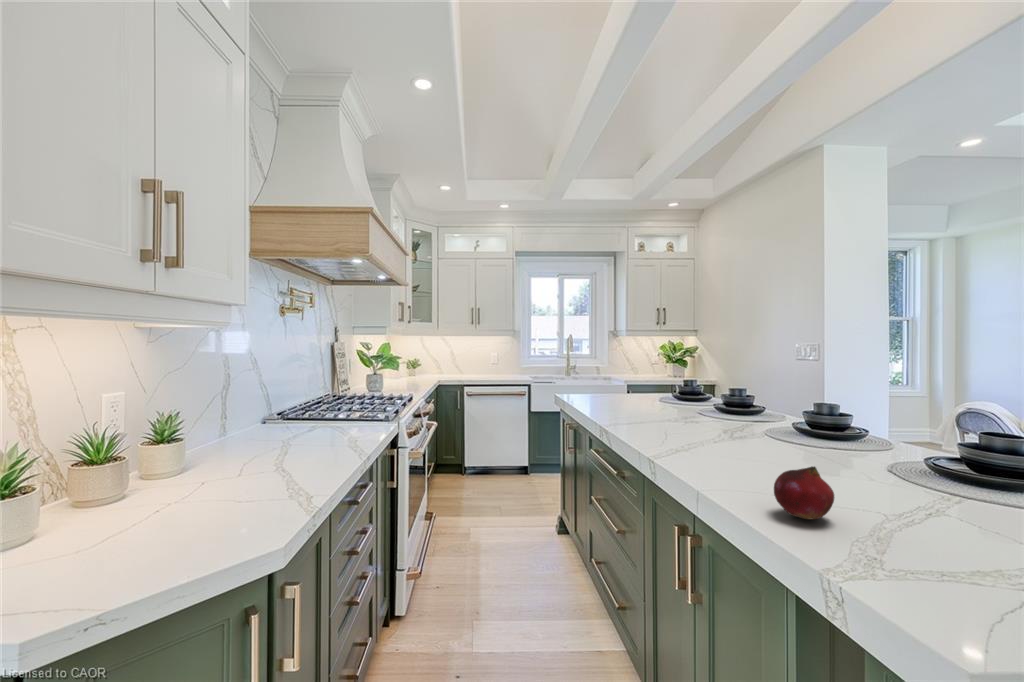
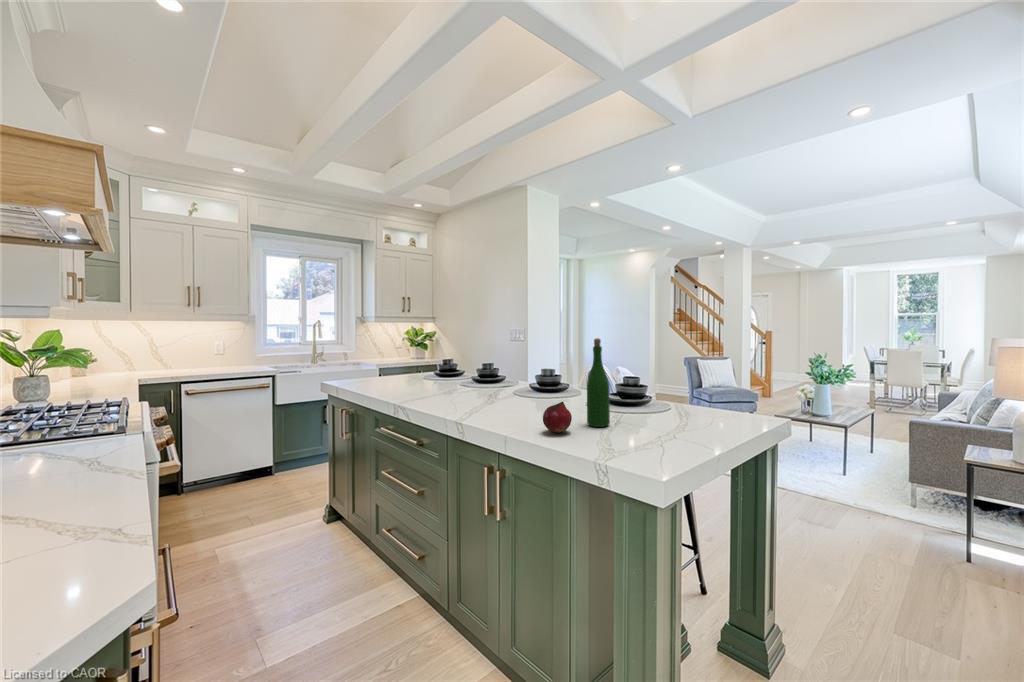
wine bottle: none [877,358,936,529] -> present [587,338,610,427]

